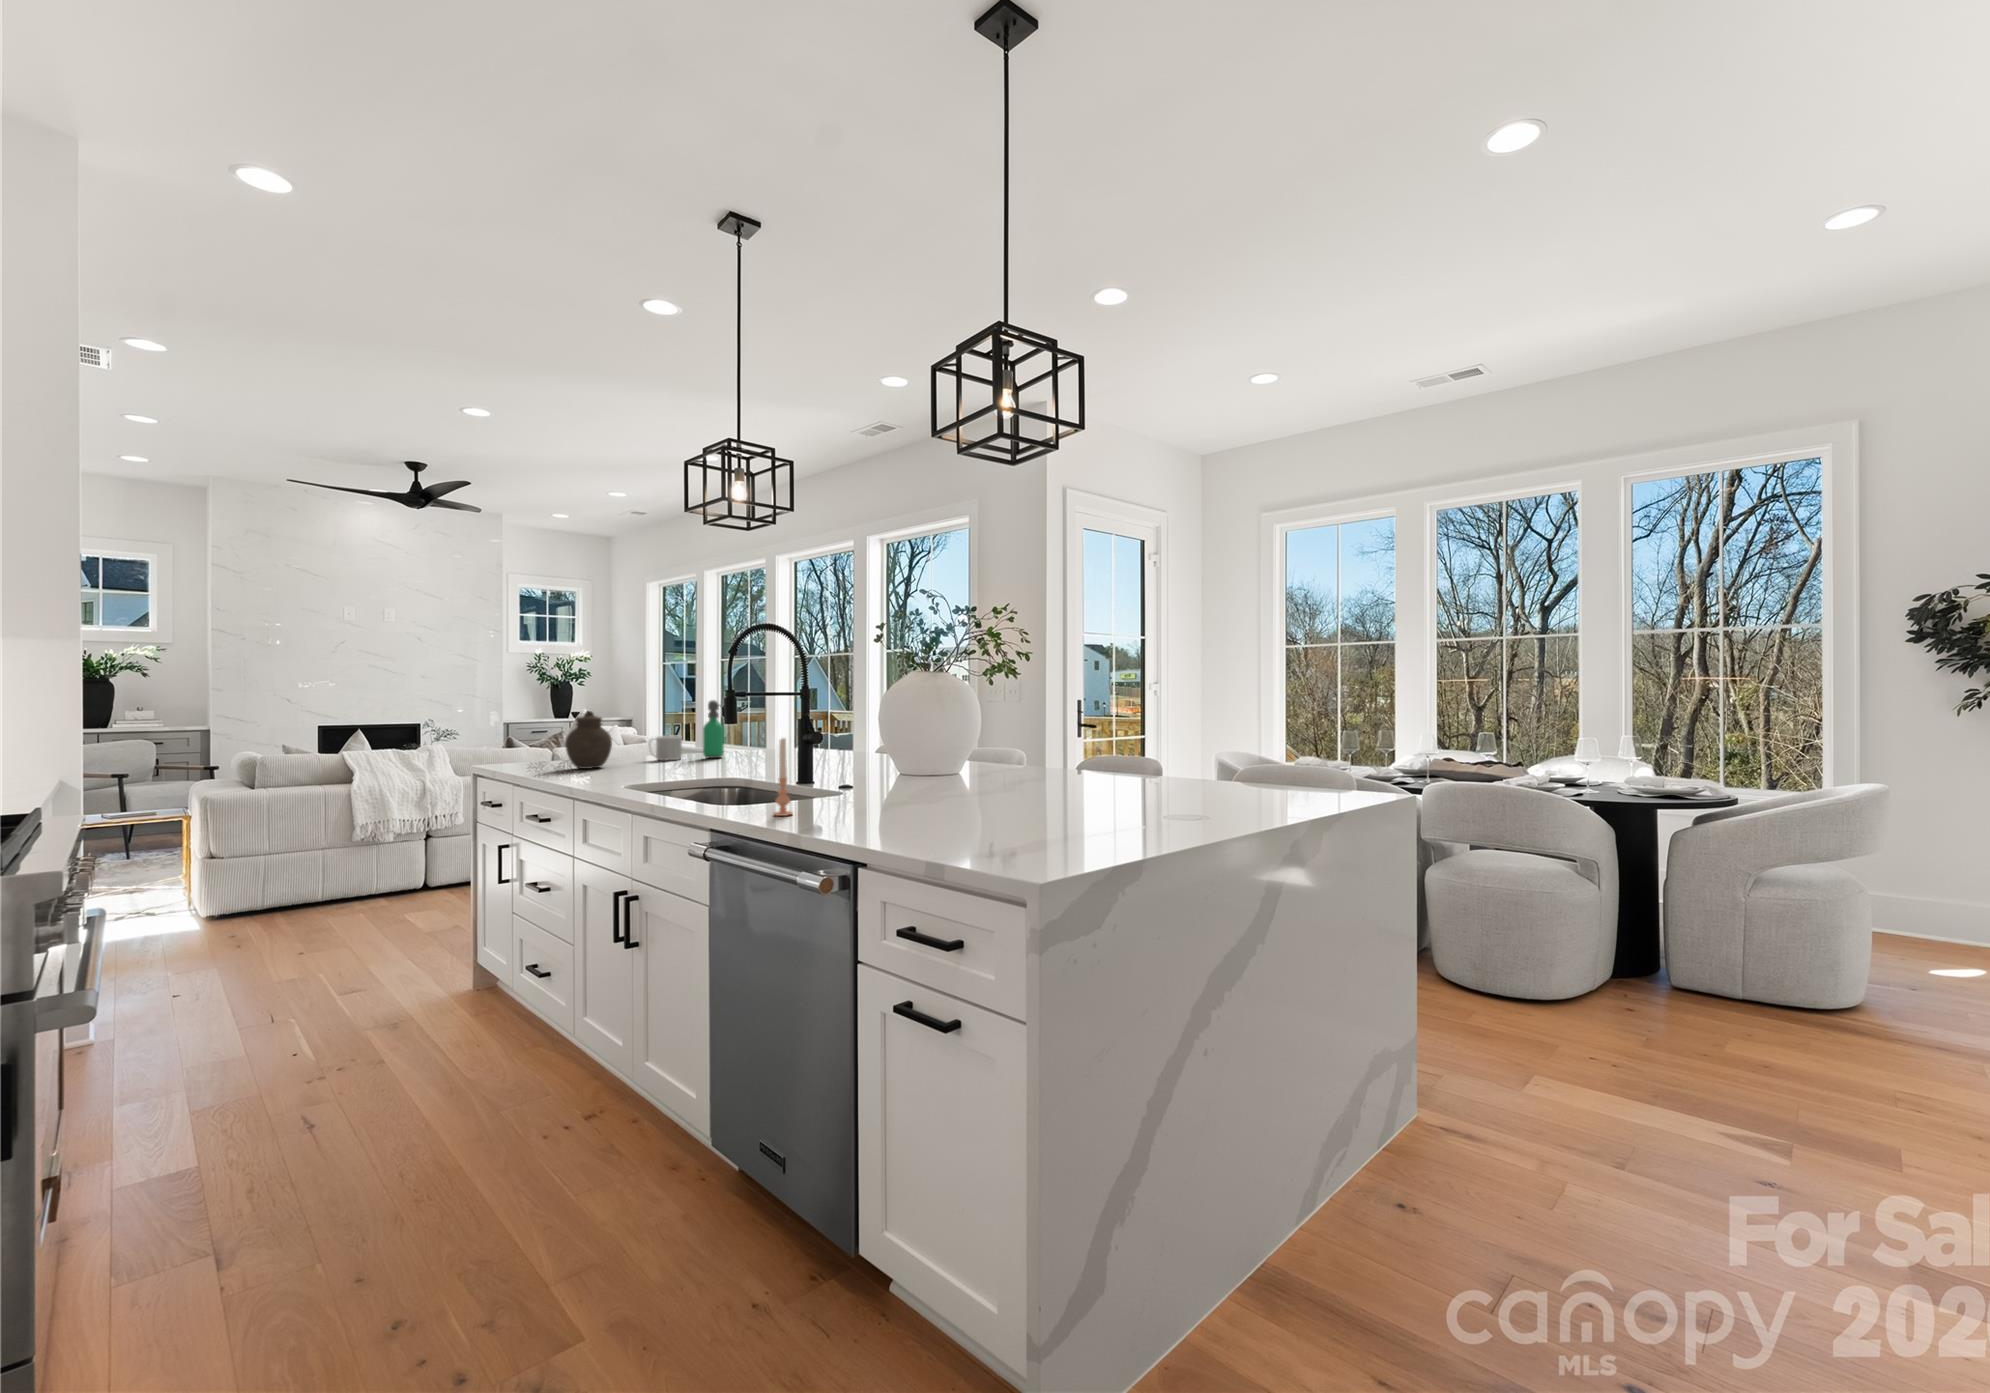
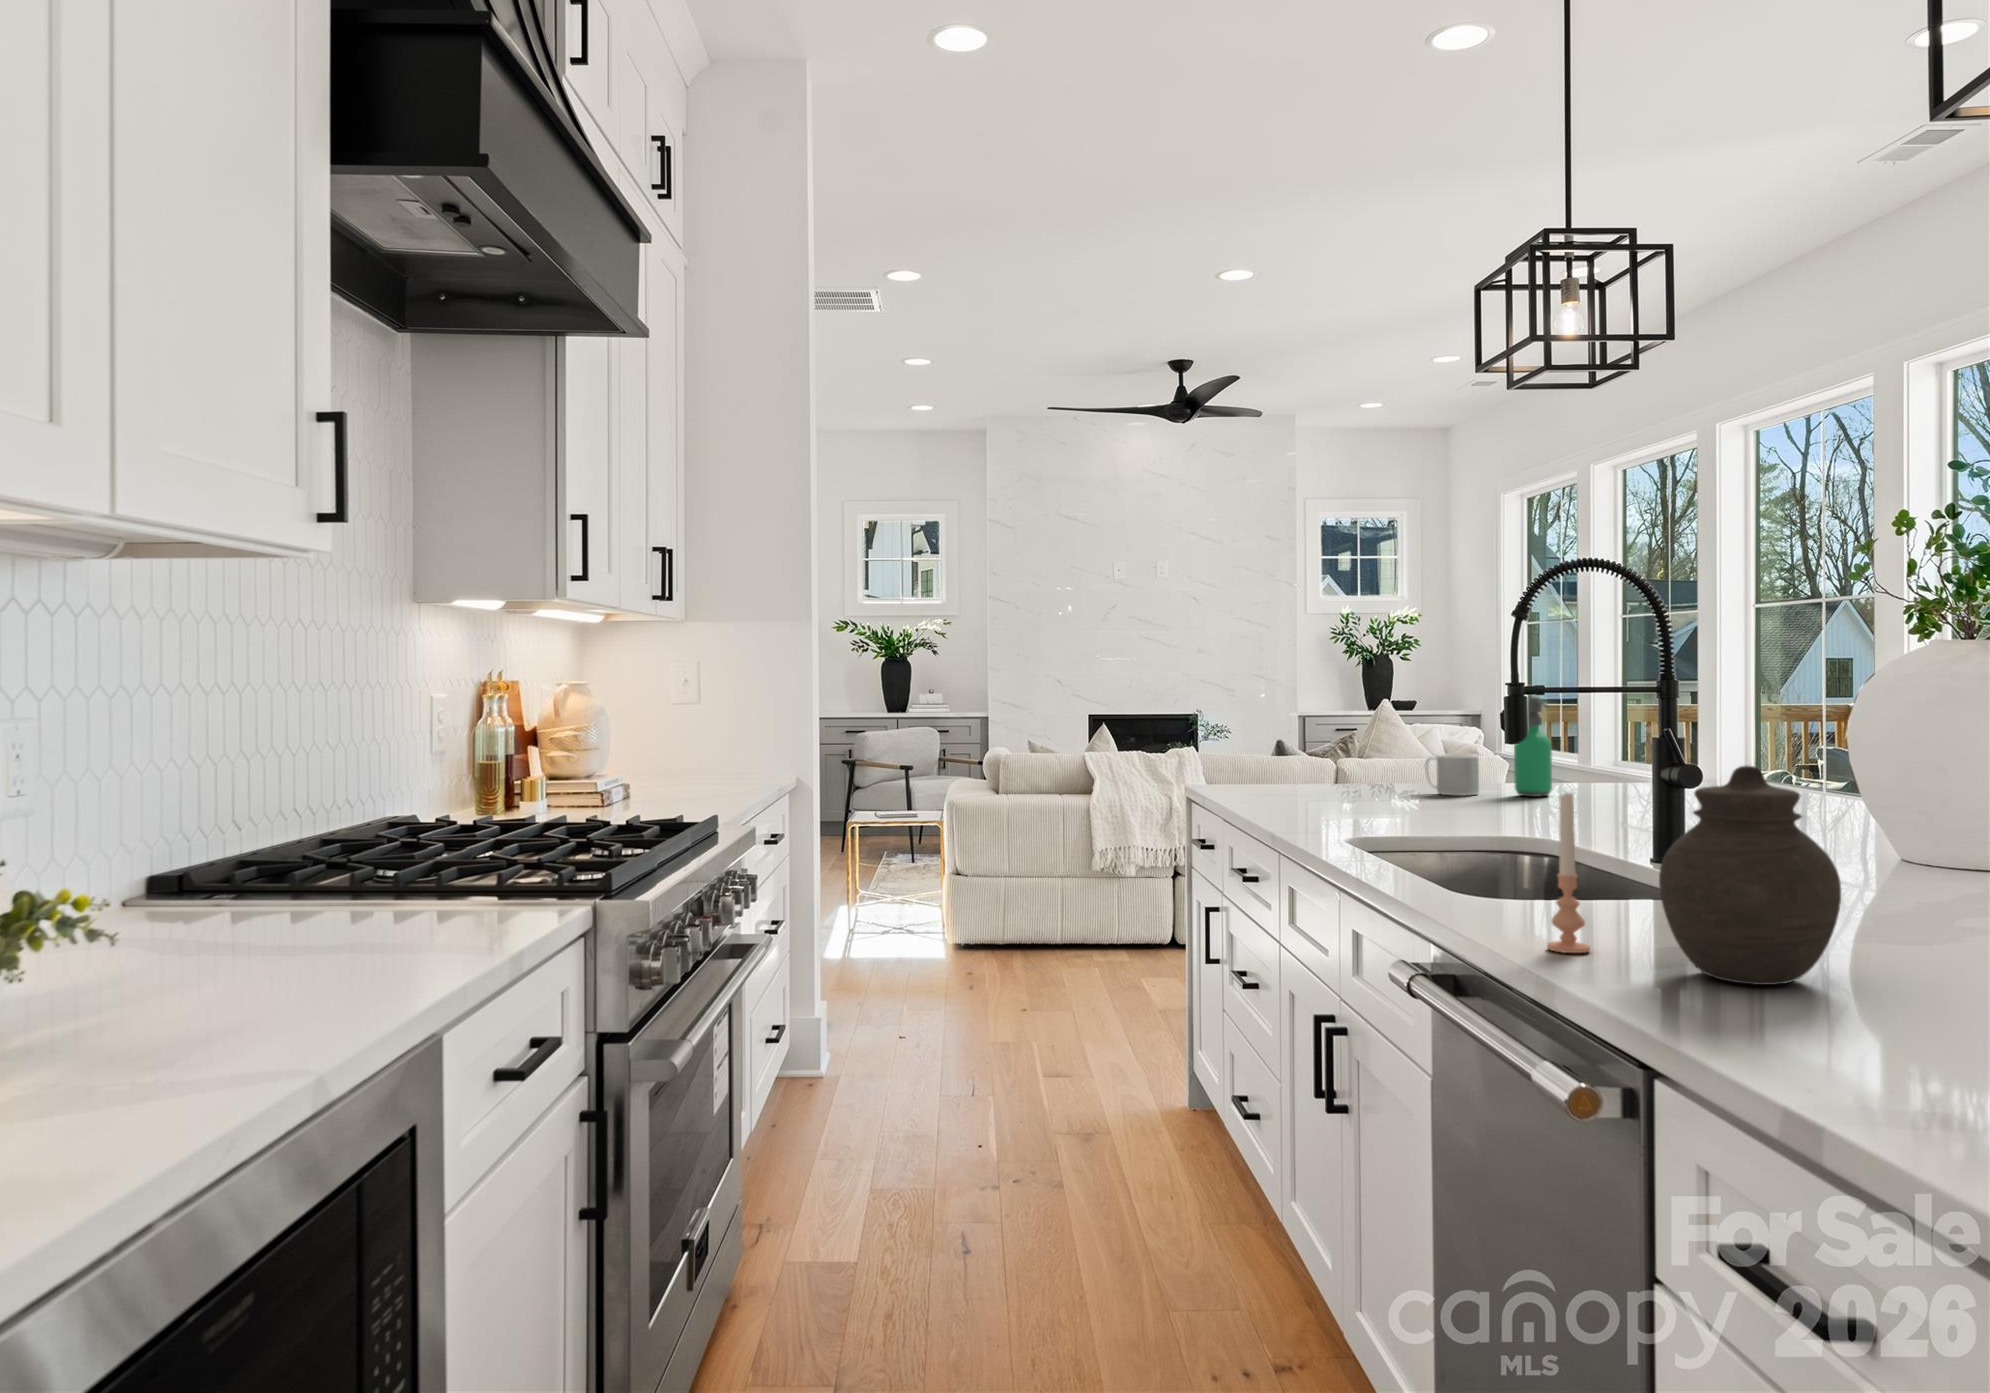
jar: present [565,711,612,769] -> present [1659,765,1841,985]

